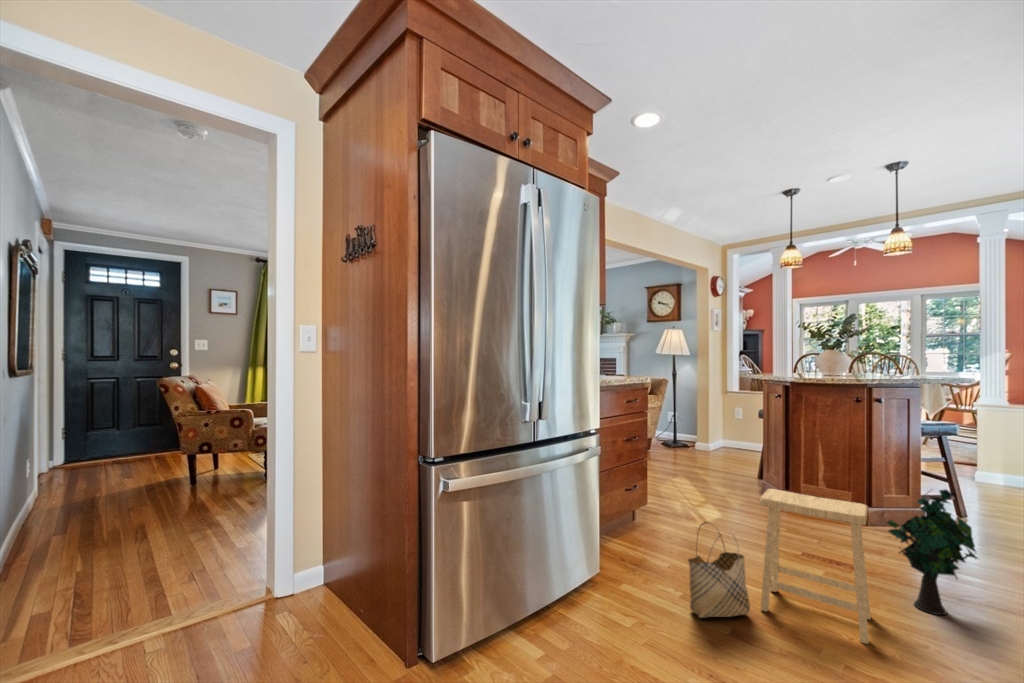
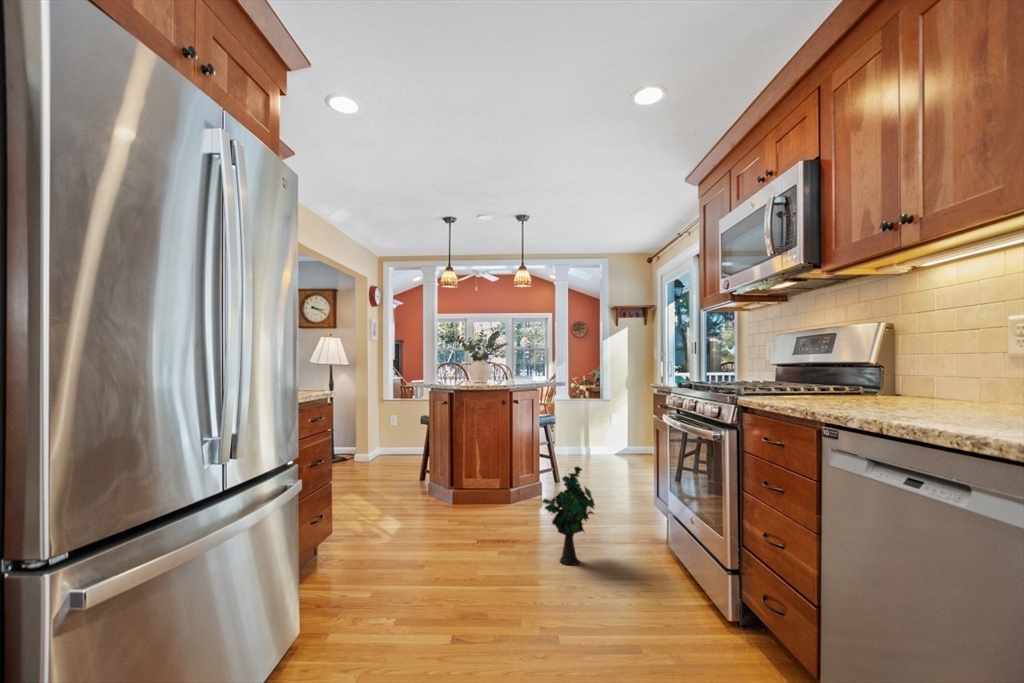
footstool: present [759,489,871,644] -> none [466,491,549,615]
woven basket: present [688,522,750,618] -> none [407,544,461,651]

